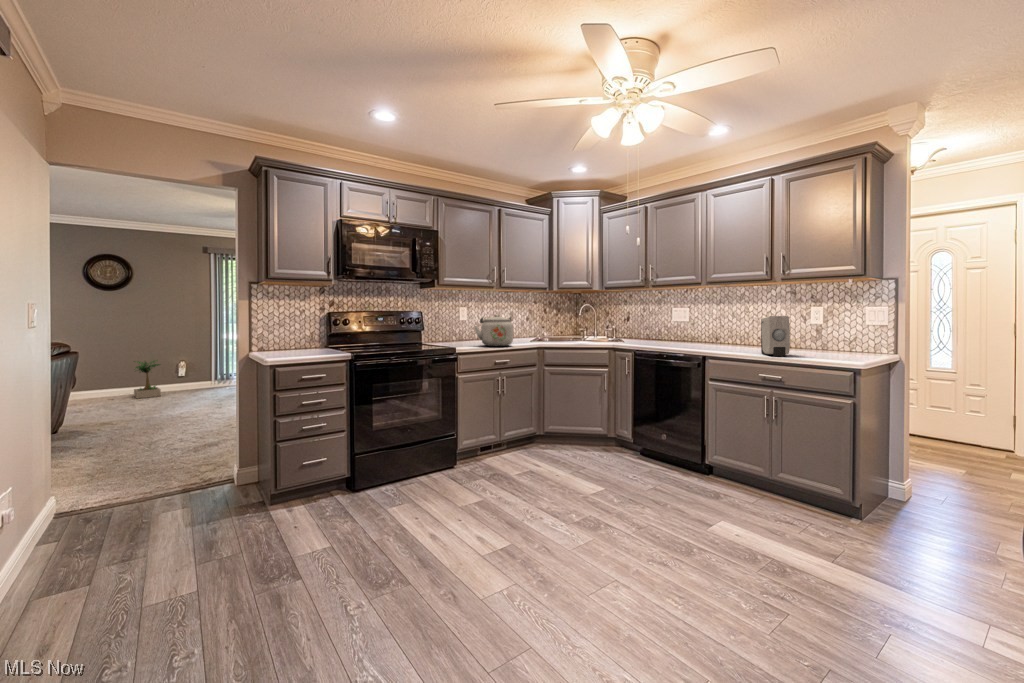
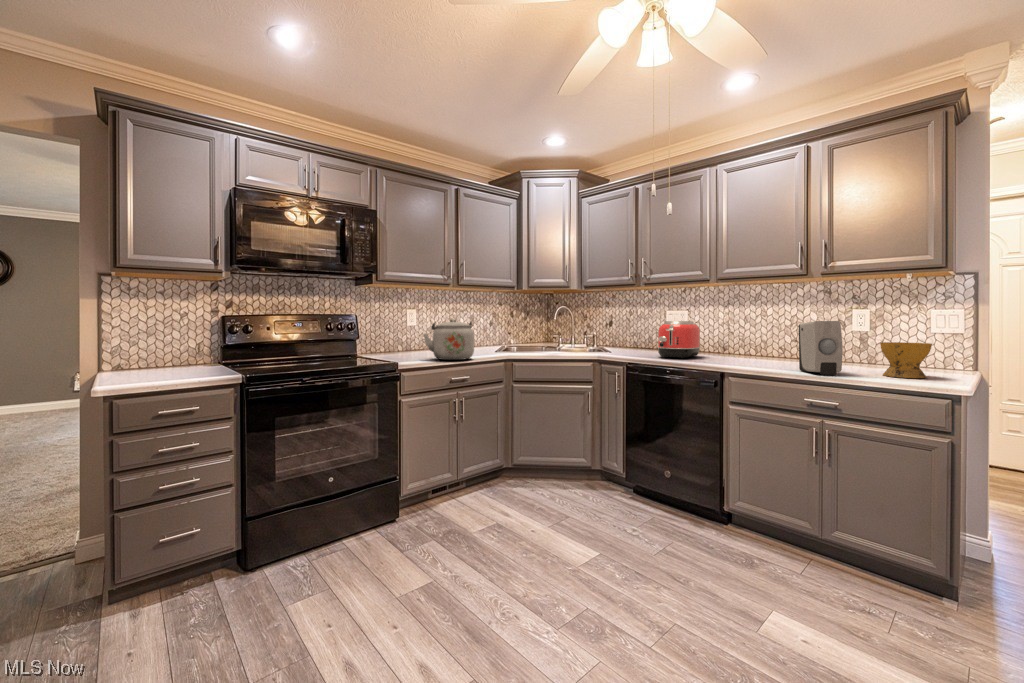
toaster: none [659,316,694,346] -> present [658,321,700,358]
bowl: none [820,332,856,358] -> present [880,342,932,378]
potted plant: present [134,361,161,398] -> none [17,373,63,420]

